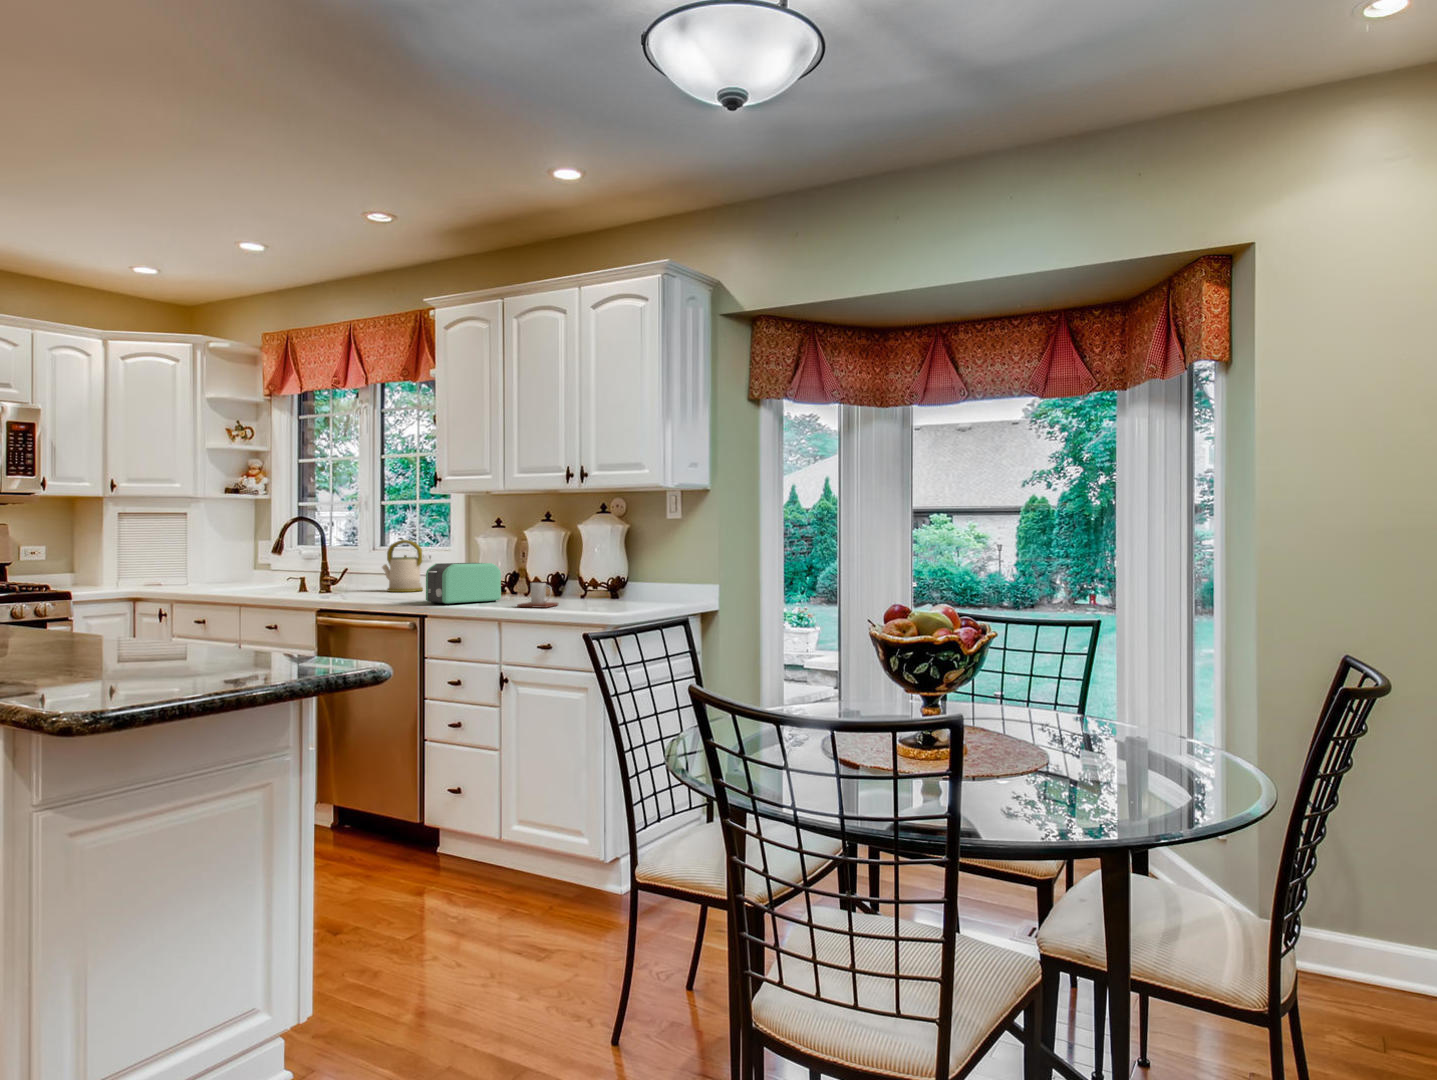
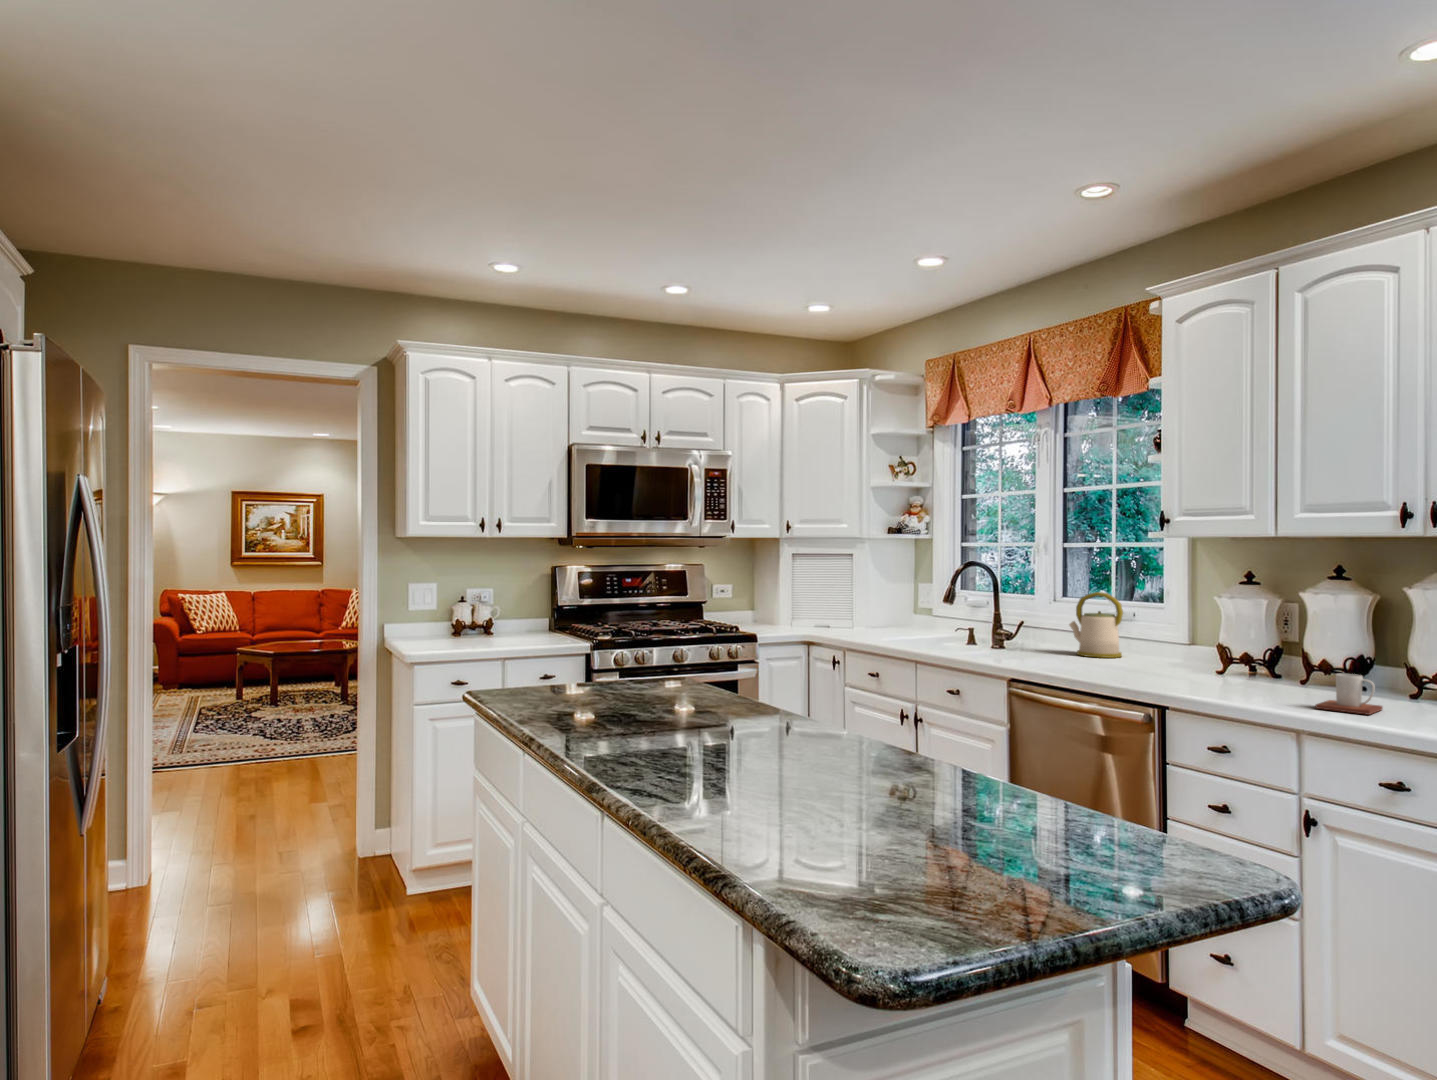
toaster: present [426,563,501,604] -> none [1158,633,1267,692]

